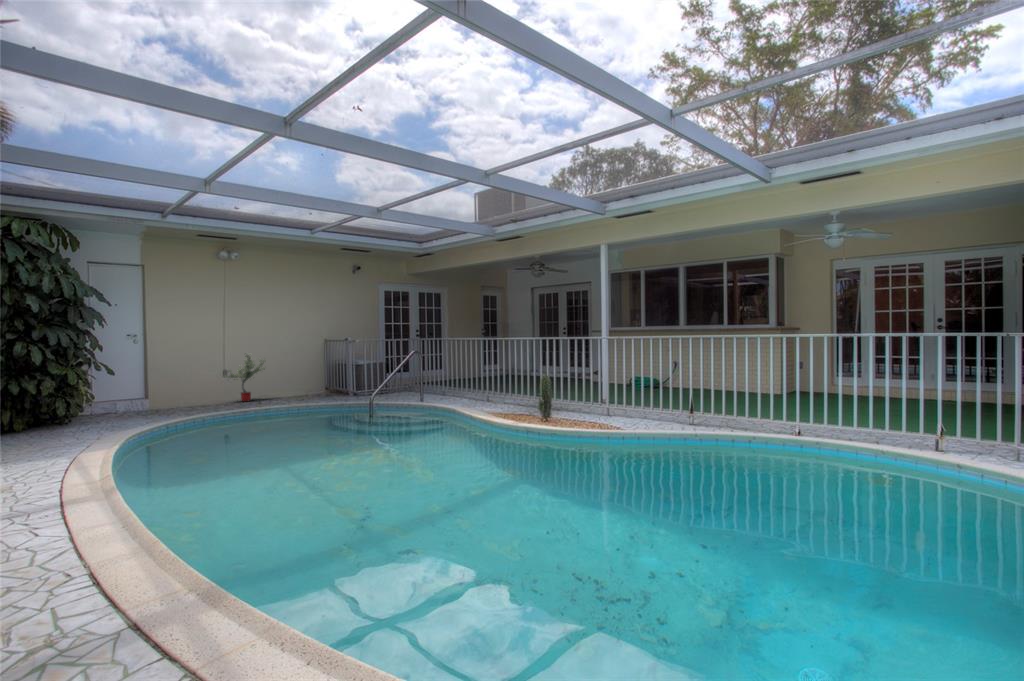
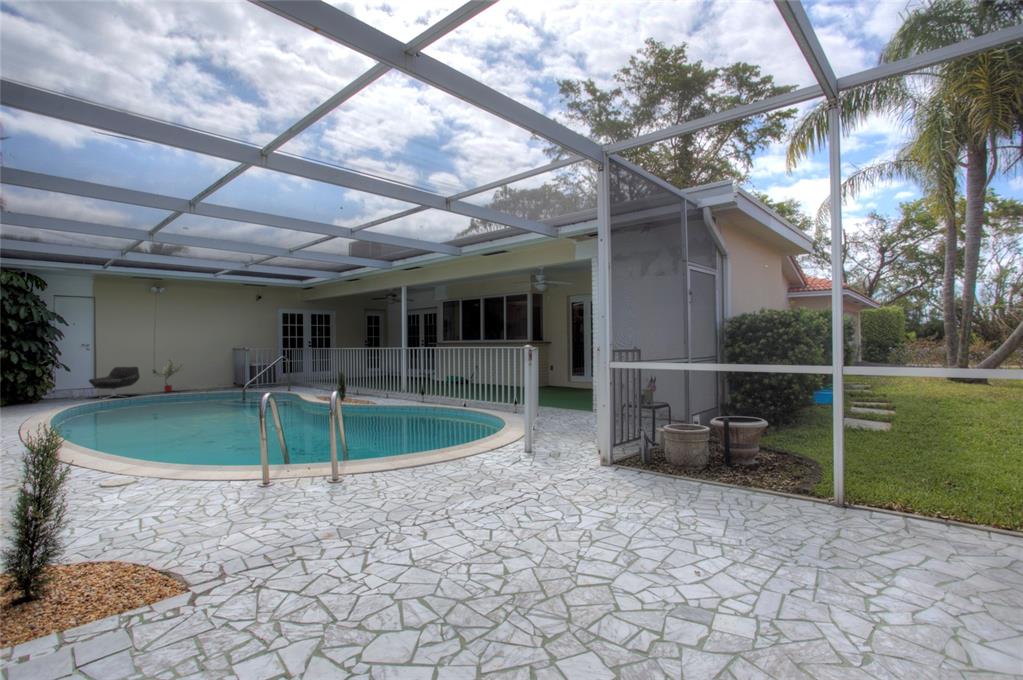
lounge chair: none [142,366,210,414] -> present [89,367,140,398]

